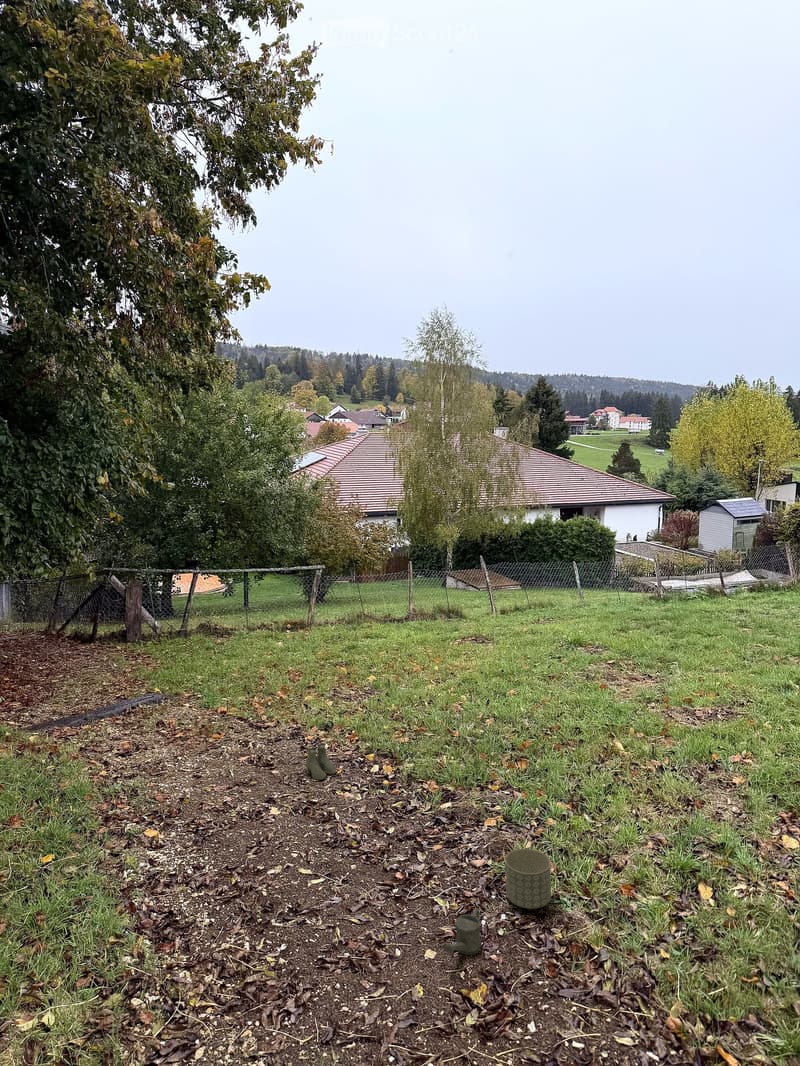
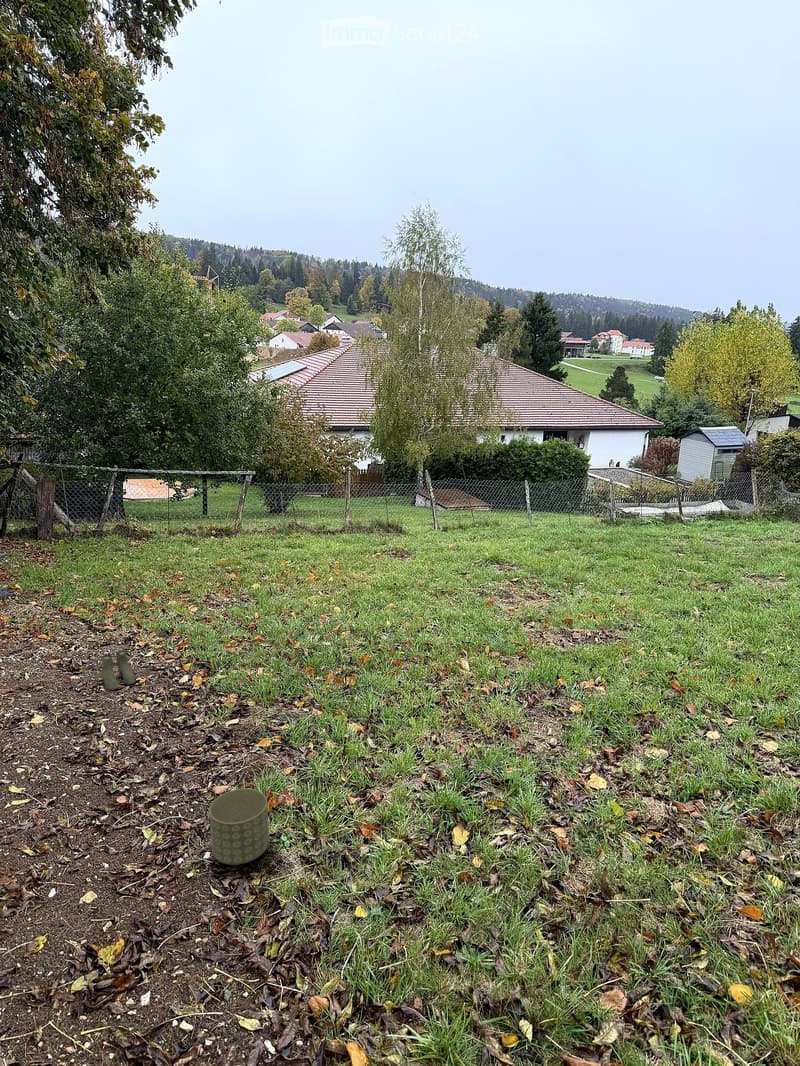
watering can: present [445,908,481,955] -> none [64,863,152,926]

